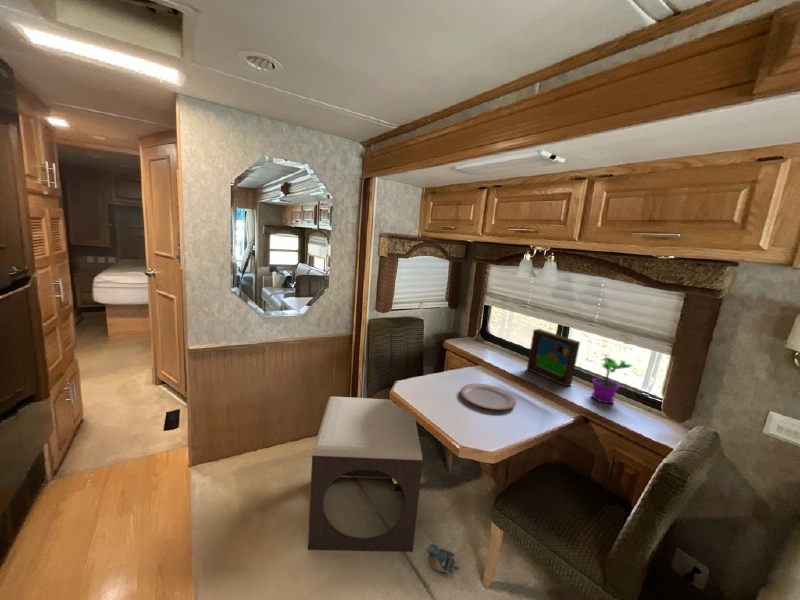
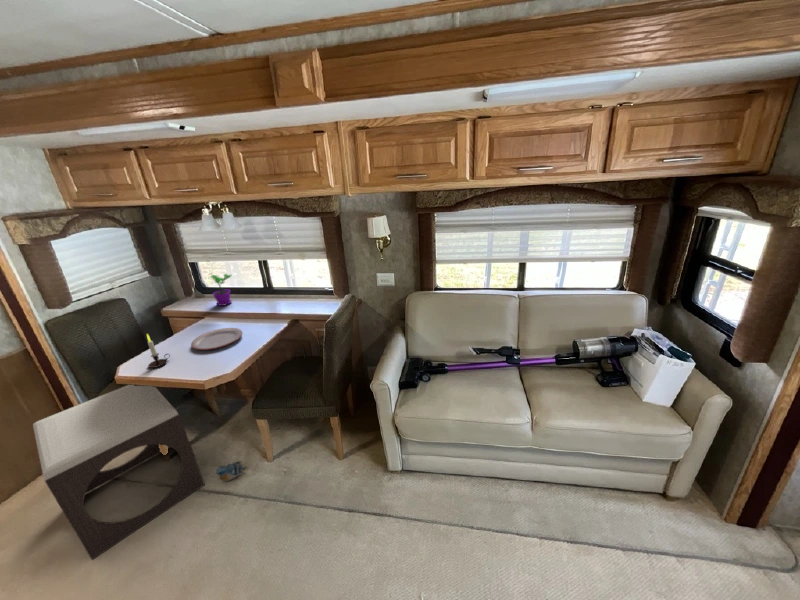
picture frame: present [527,329,580,386] -> none [239,269,282,305]
flower pot: present [592,357,631,403] -> present [211,274,232,306]
candle: none [418,362,439,399] -> present [147,334,170,368]

